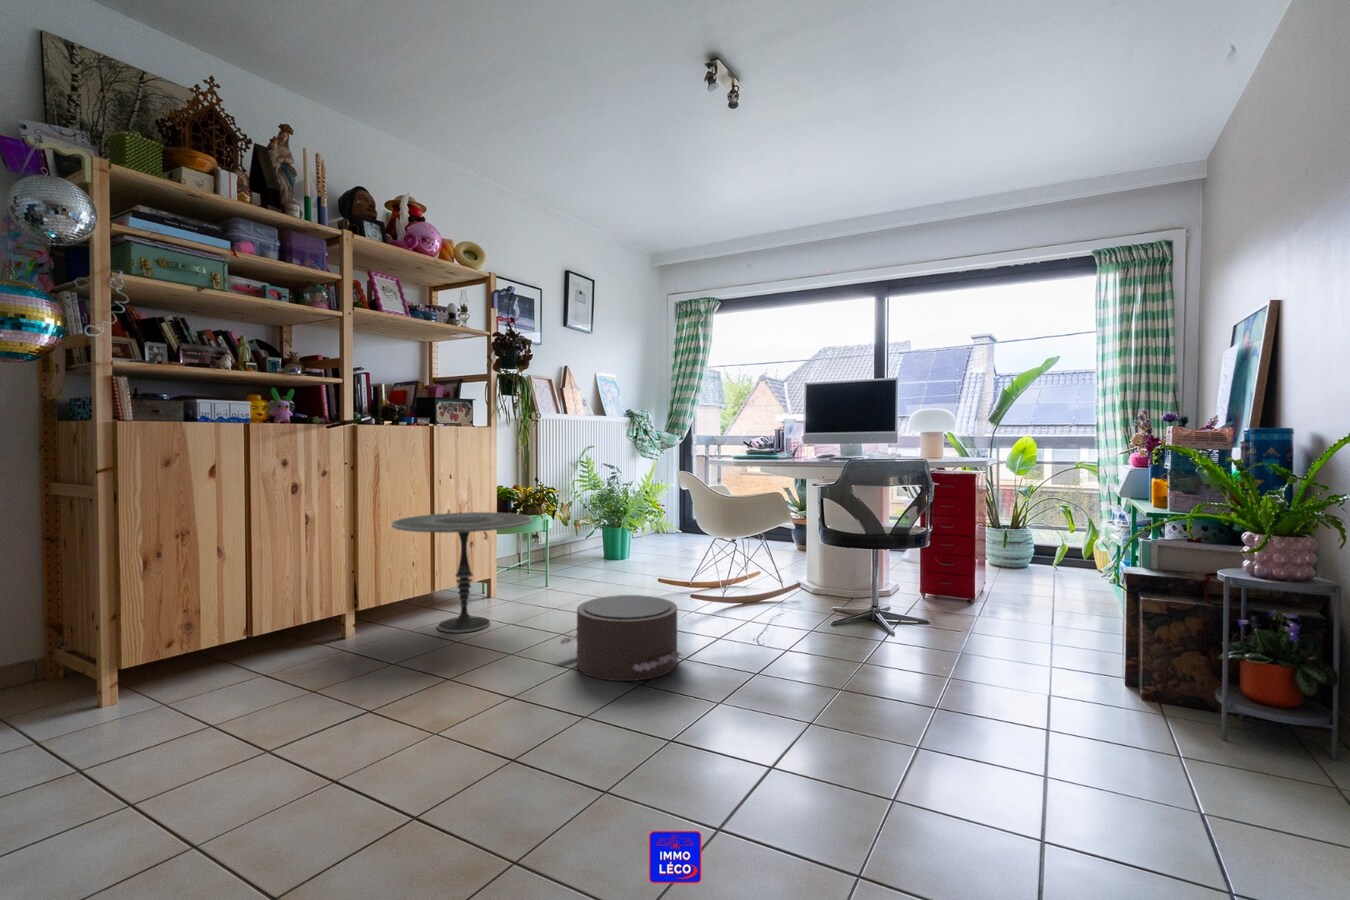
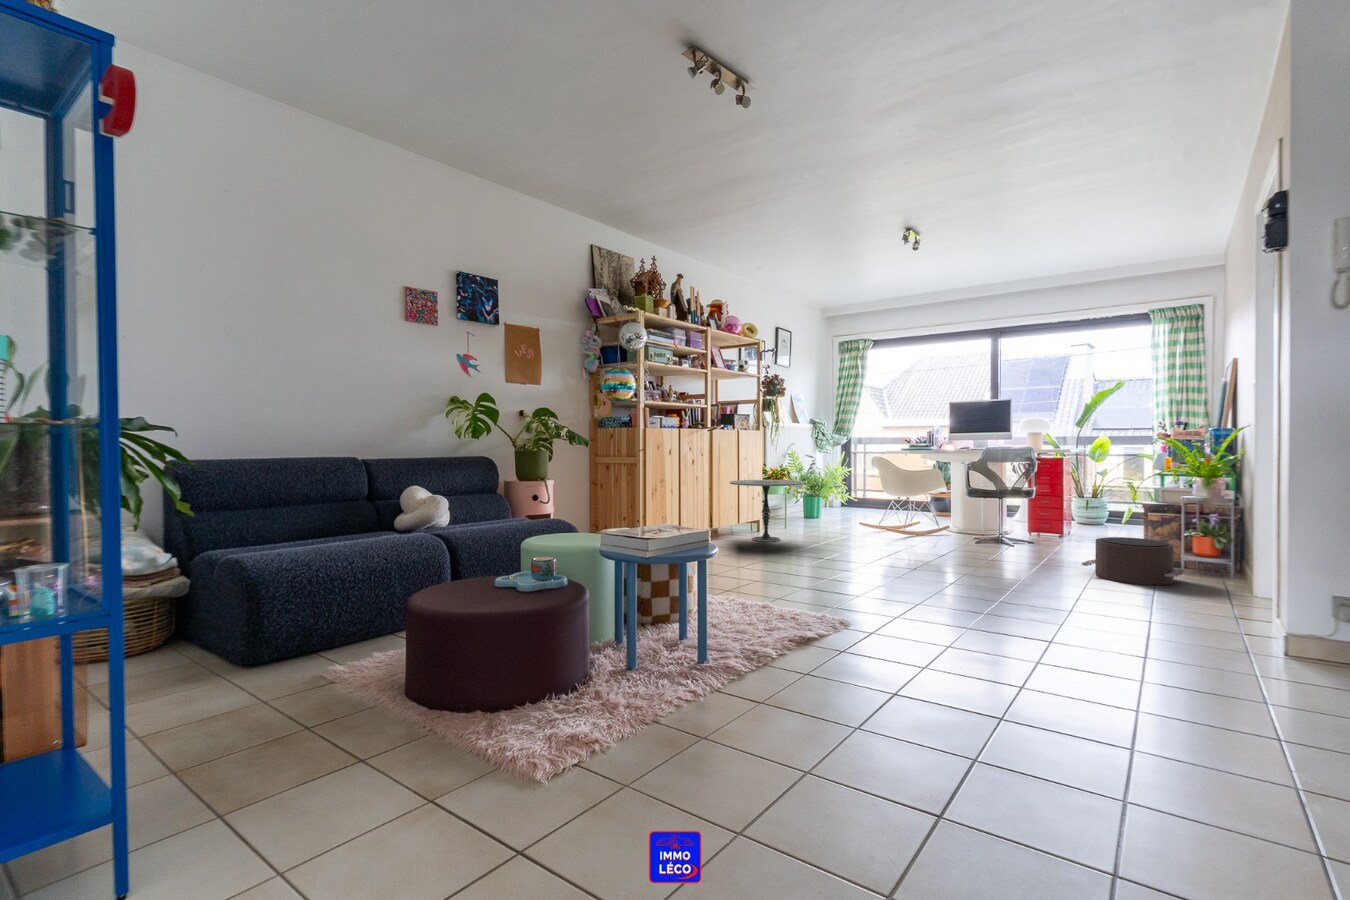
pouf: present [559,595,680,681] -> present [1081,537,1183,585]

